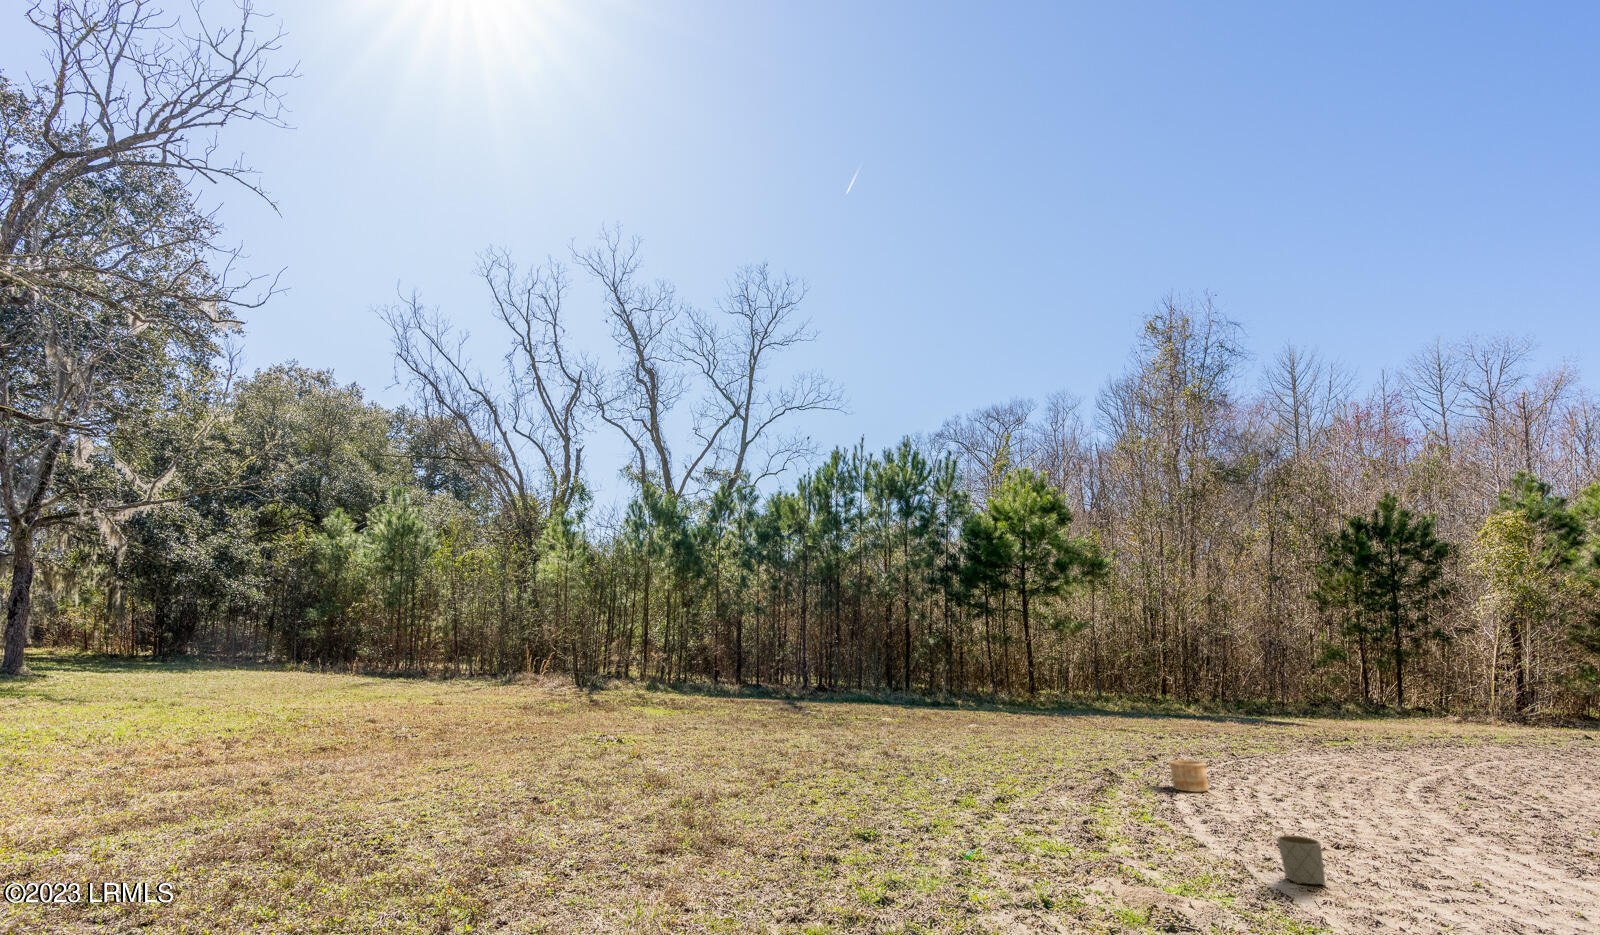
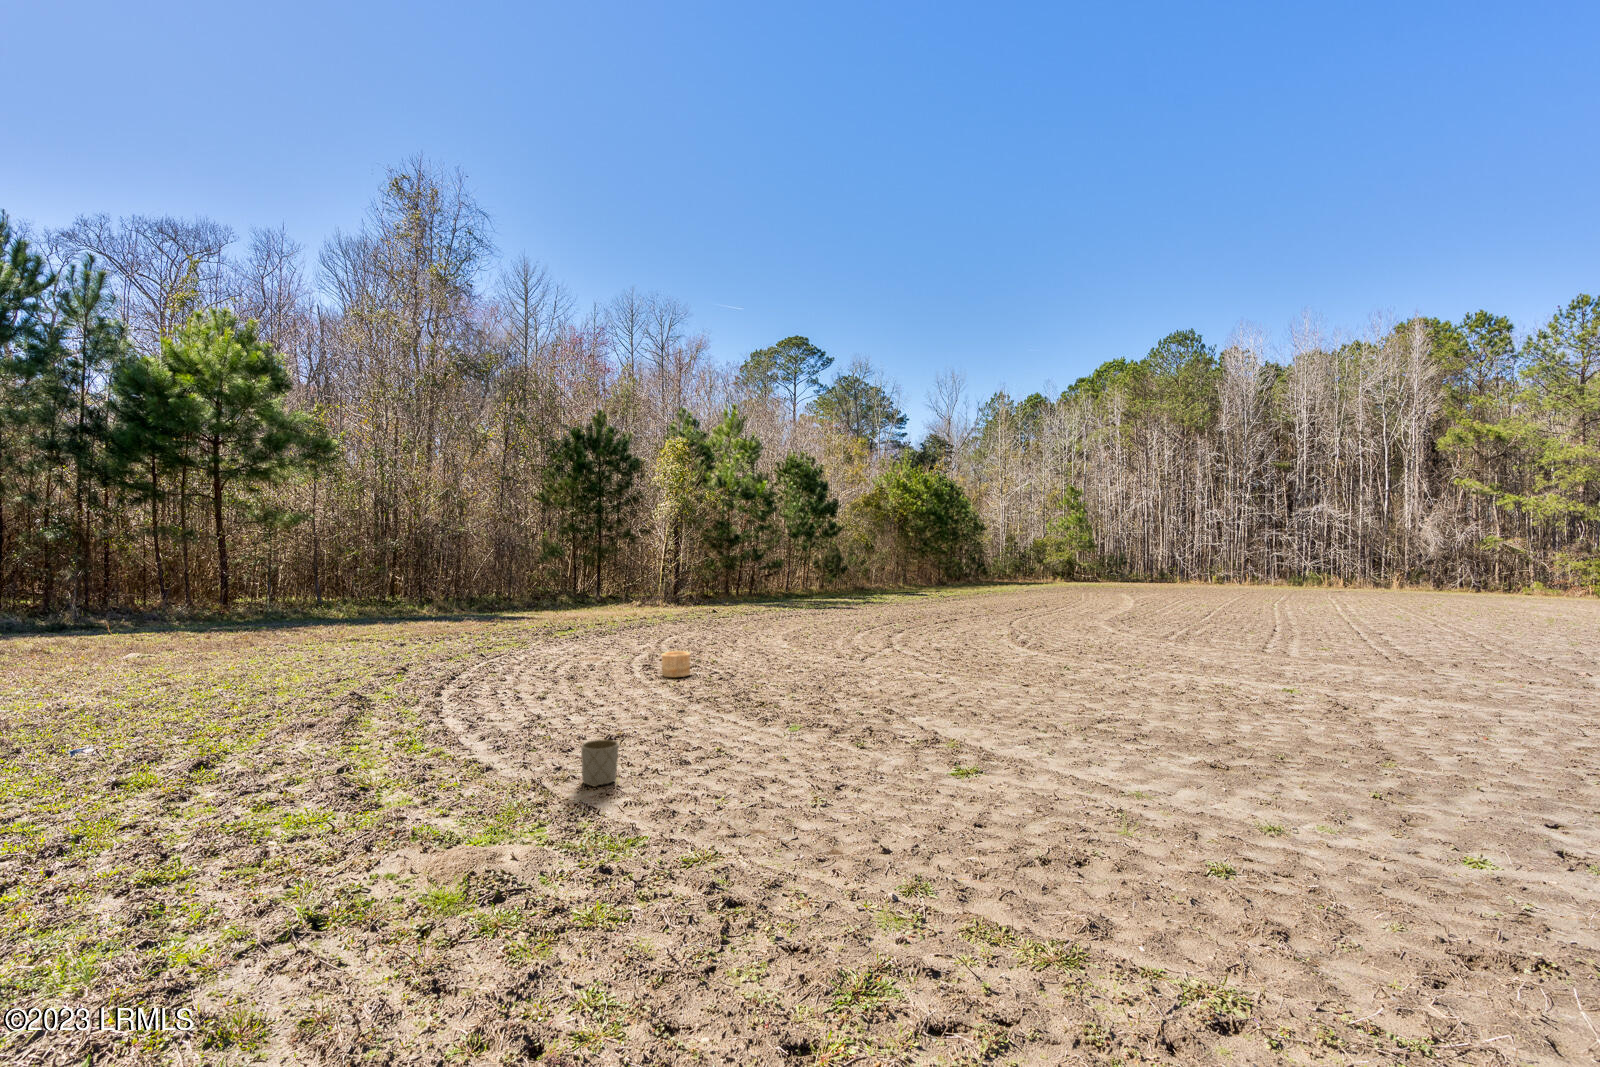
wooden bucket: present [1169,760,1209,792] -> present [661,651,690,677]

